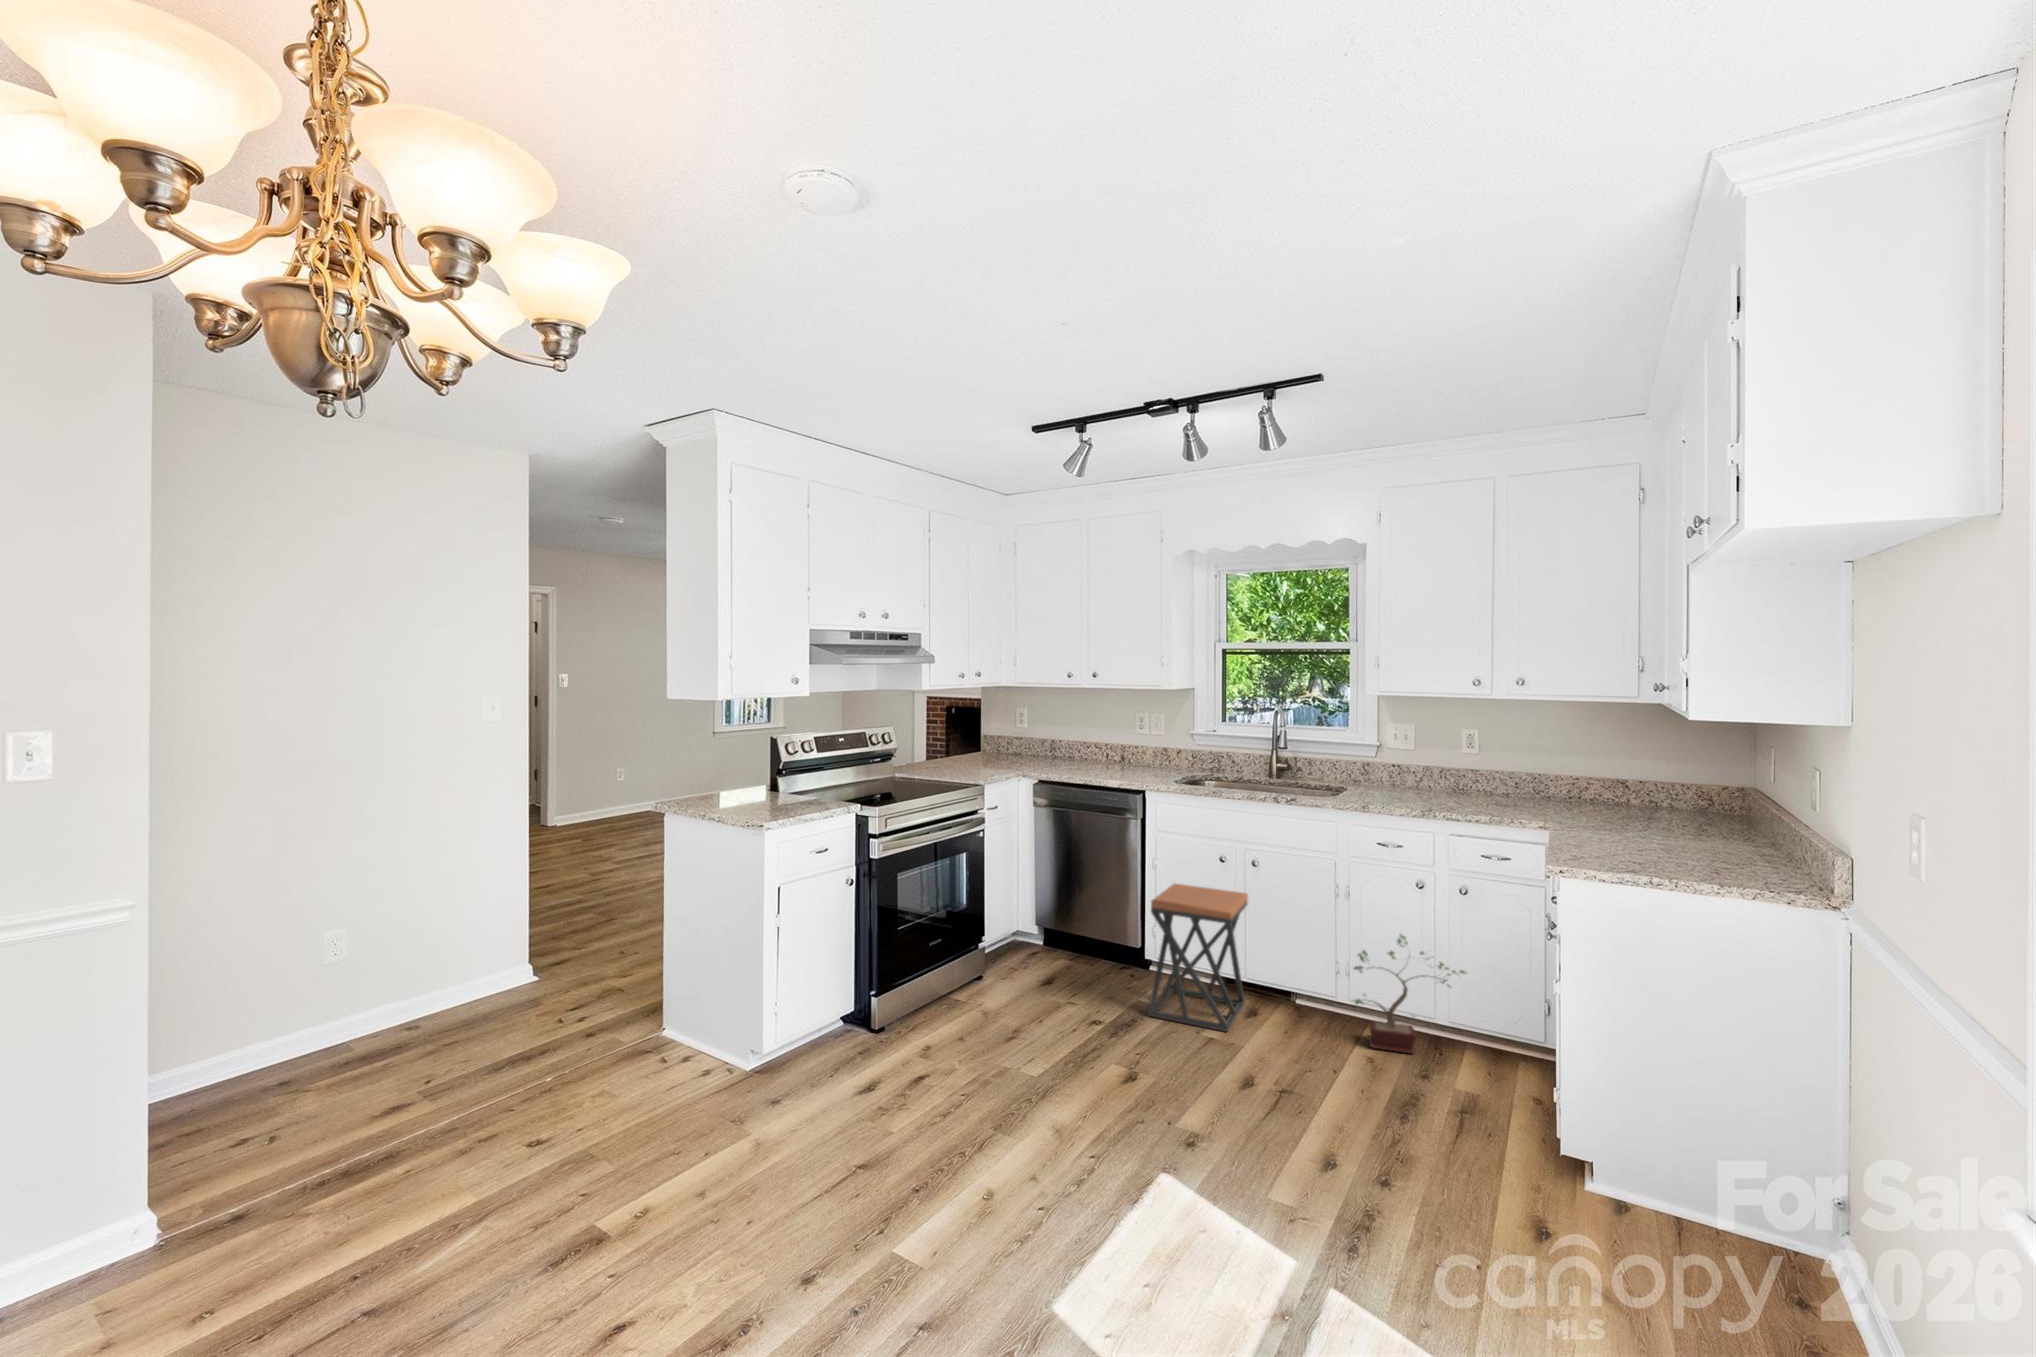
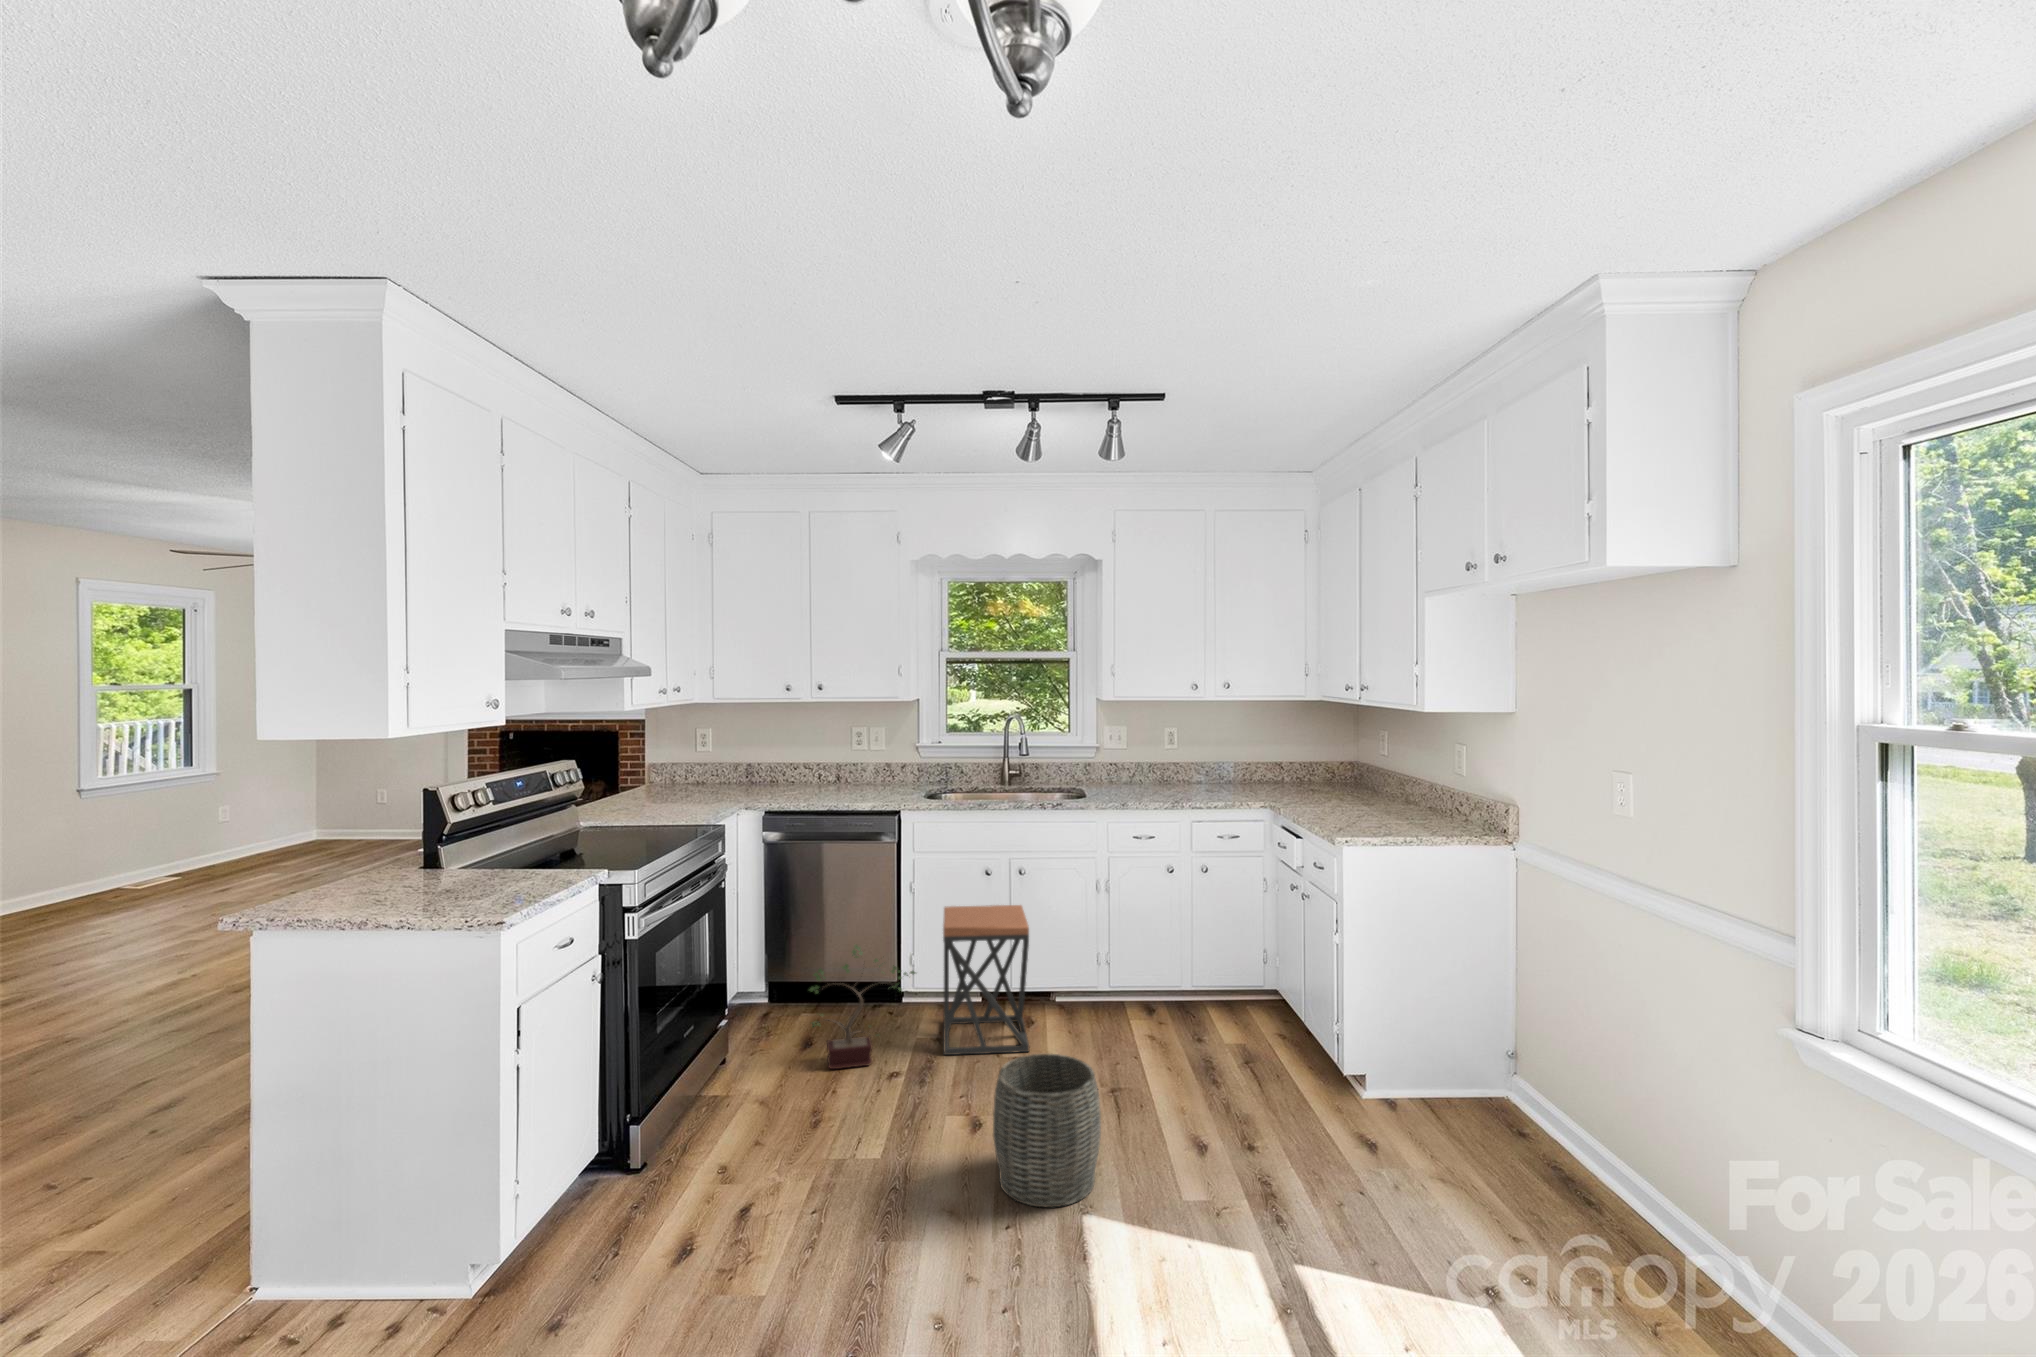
potted plant: present [1354,934,1466,1054] -> present [809,945,915,1069]
woven basket: none [1109,1019,1209,1159] -> present [993,1054,1101,1207]

